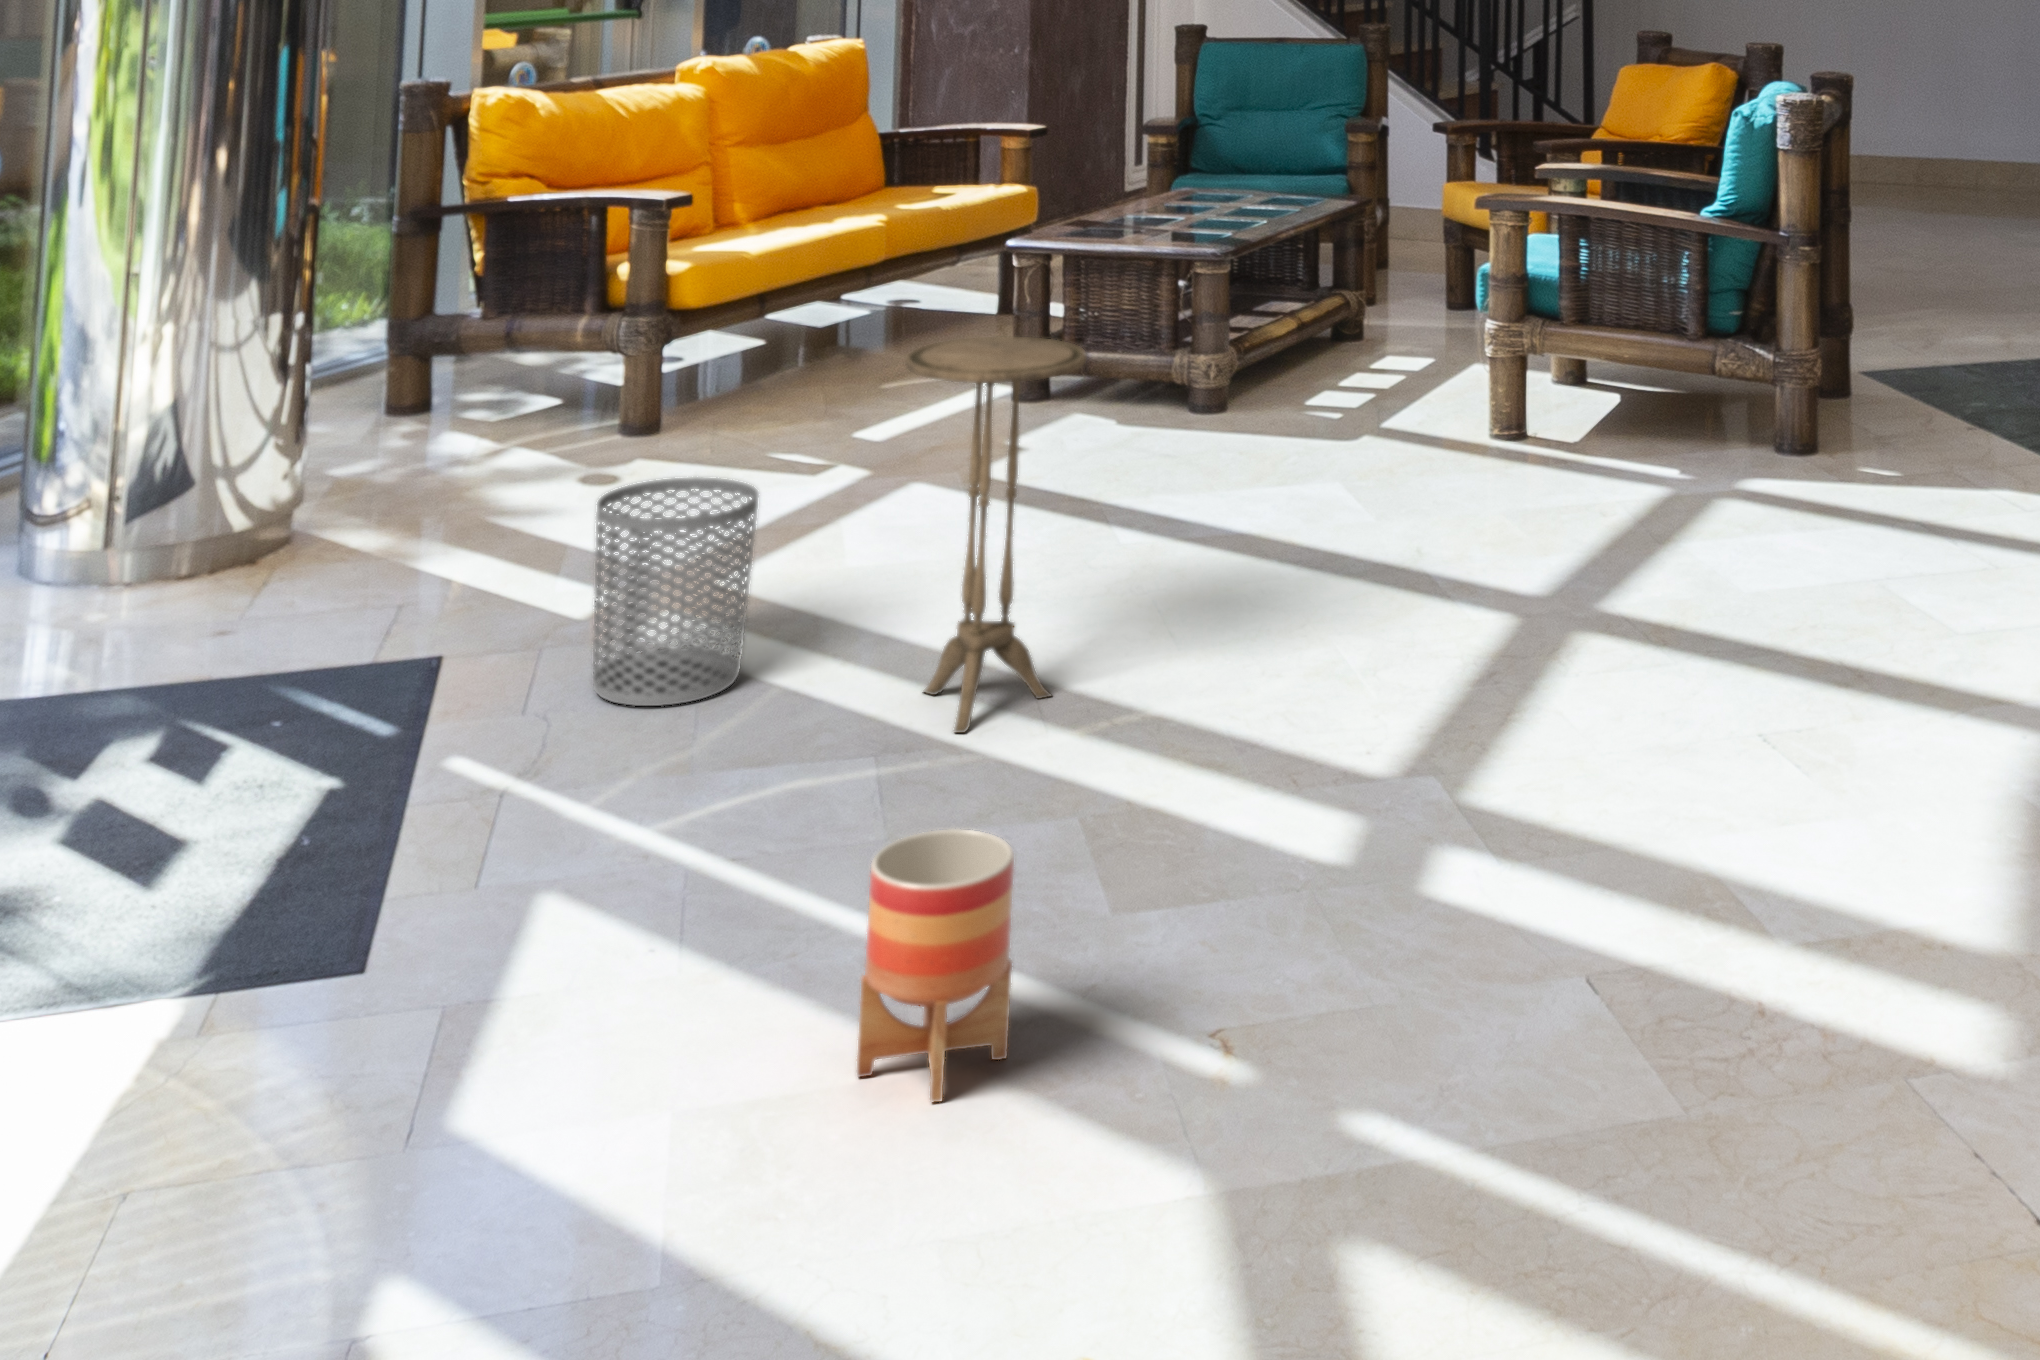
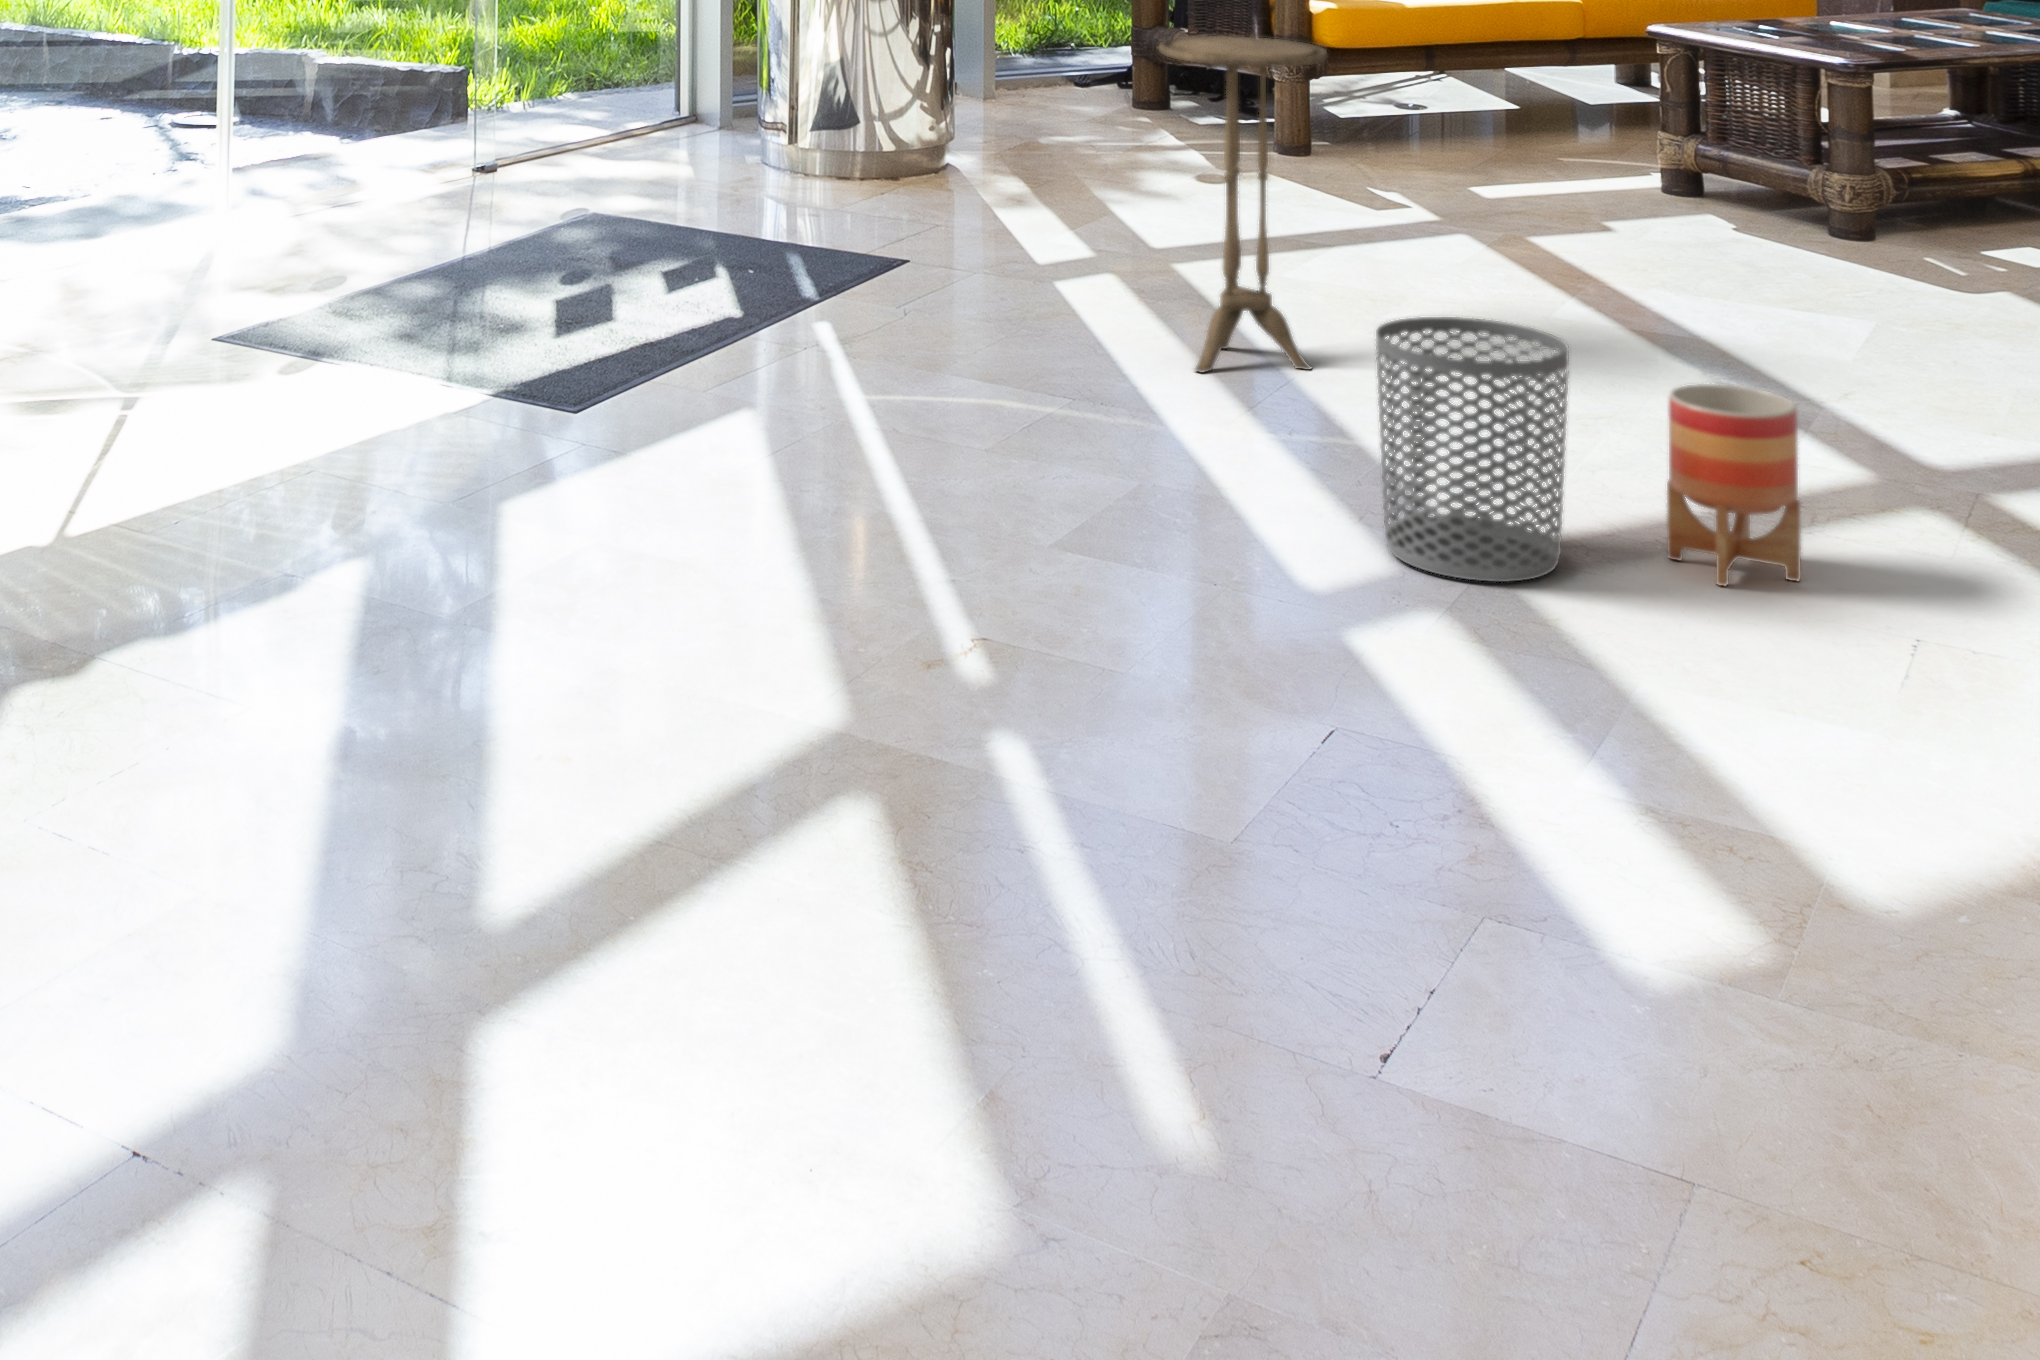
waste bin: present [593,477,758,706] -> present [1376,317,1569,582]
planter: present [857,829,1014,1103] -> present [1667,384,1801,586]

